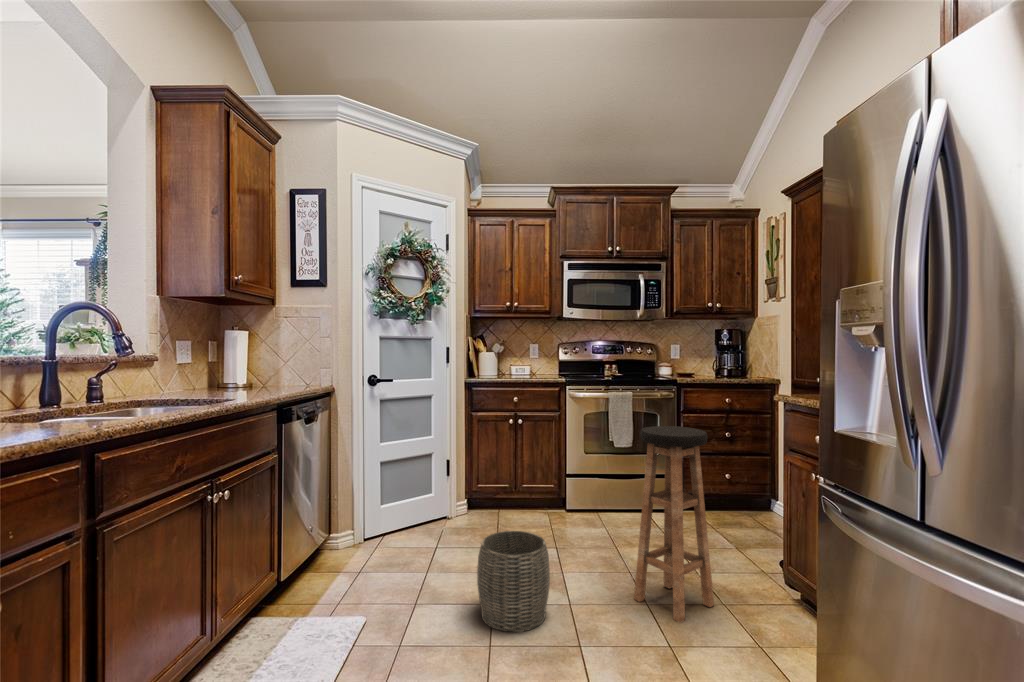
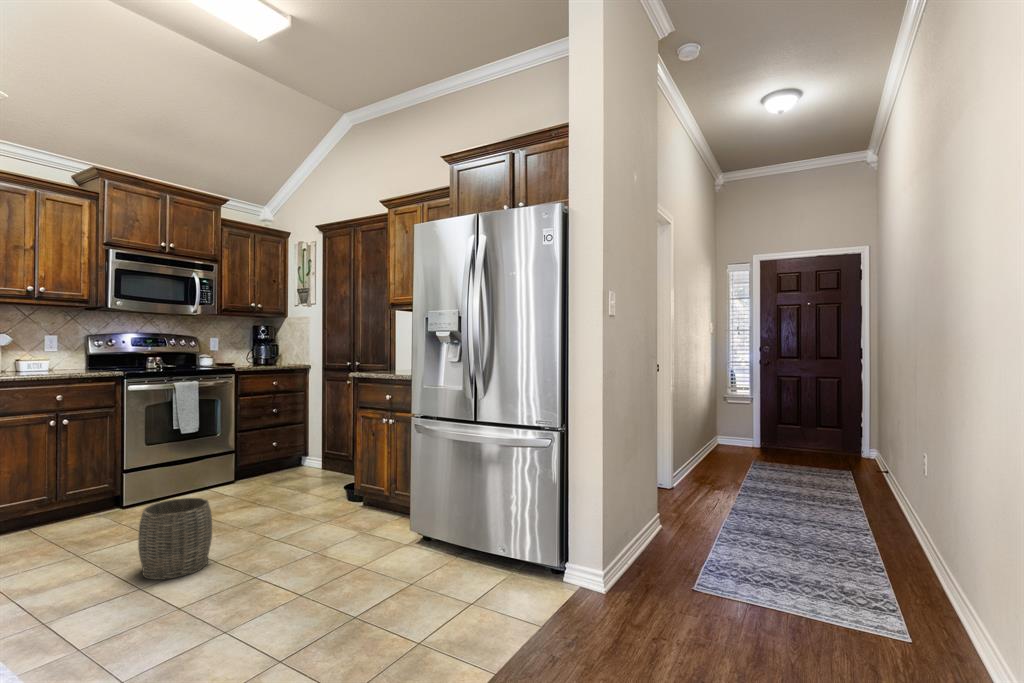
bar stool: present [634,426,714,623] -> none [261,397,315,530]

